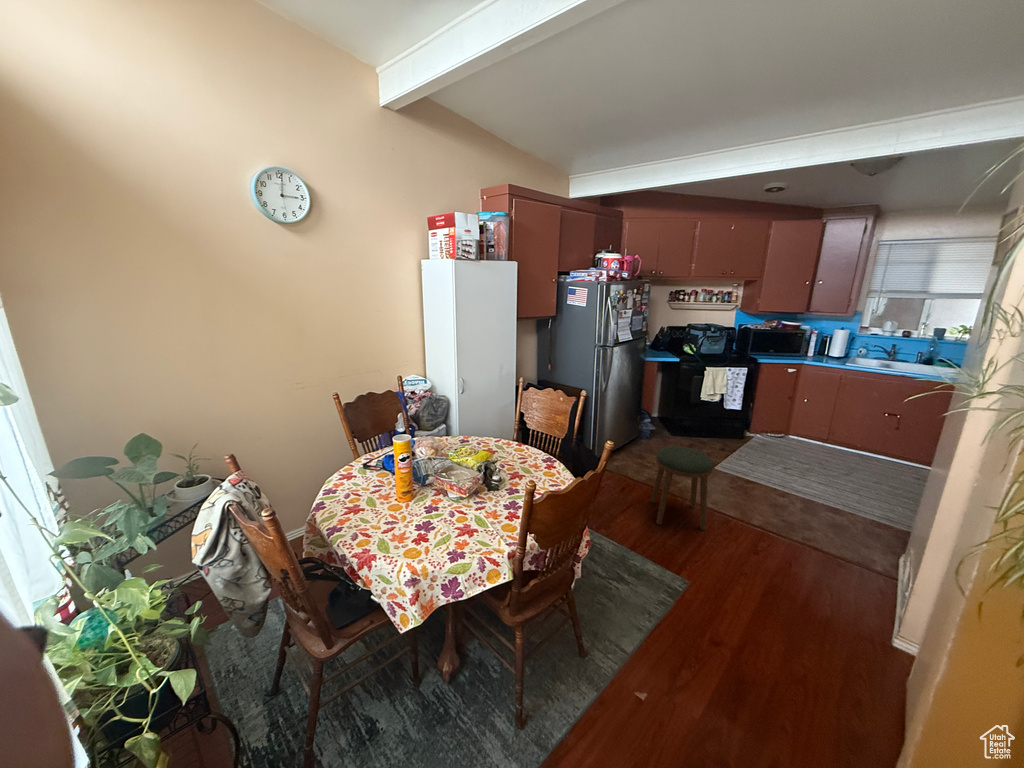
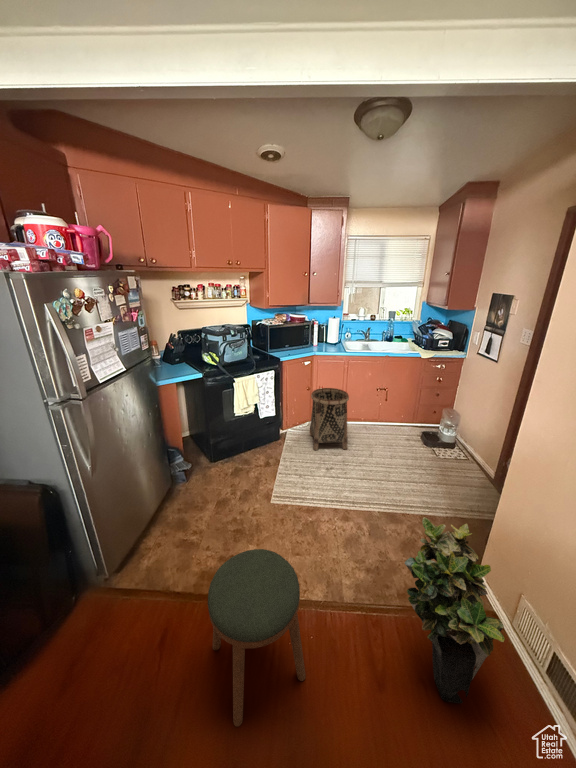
basket: none [777,396,834,462] -> present [310,388,349,450]
potted plant: none [794,458,869,582] -> present [405,517,504,703]

